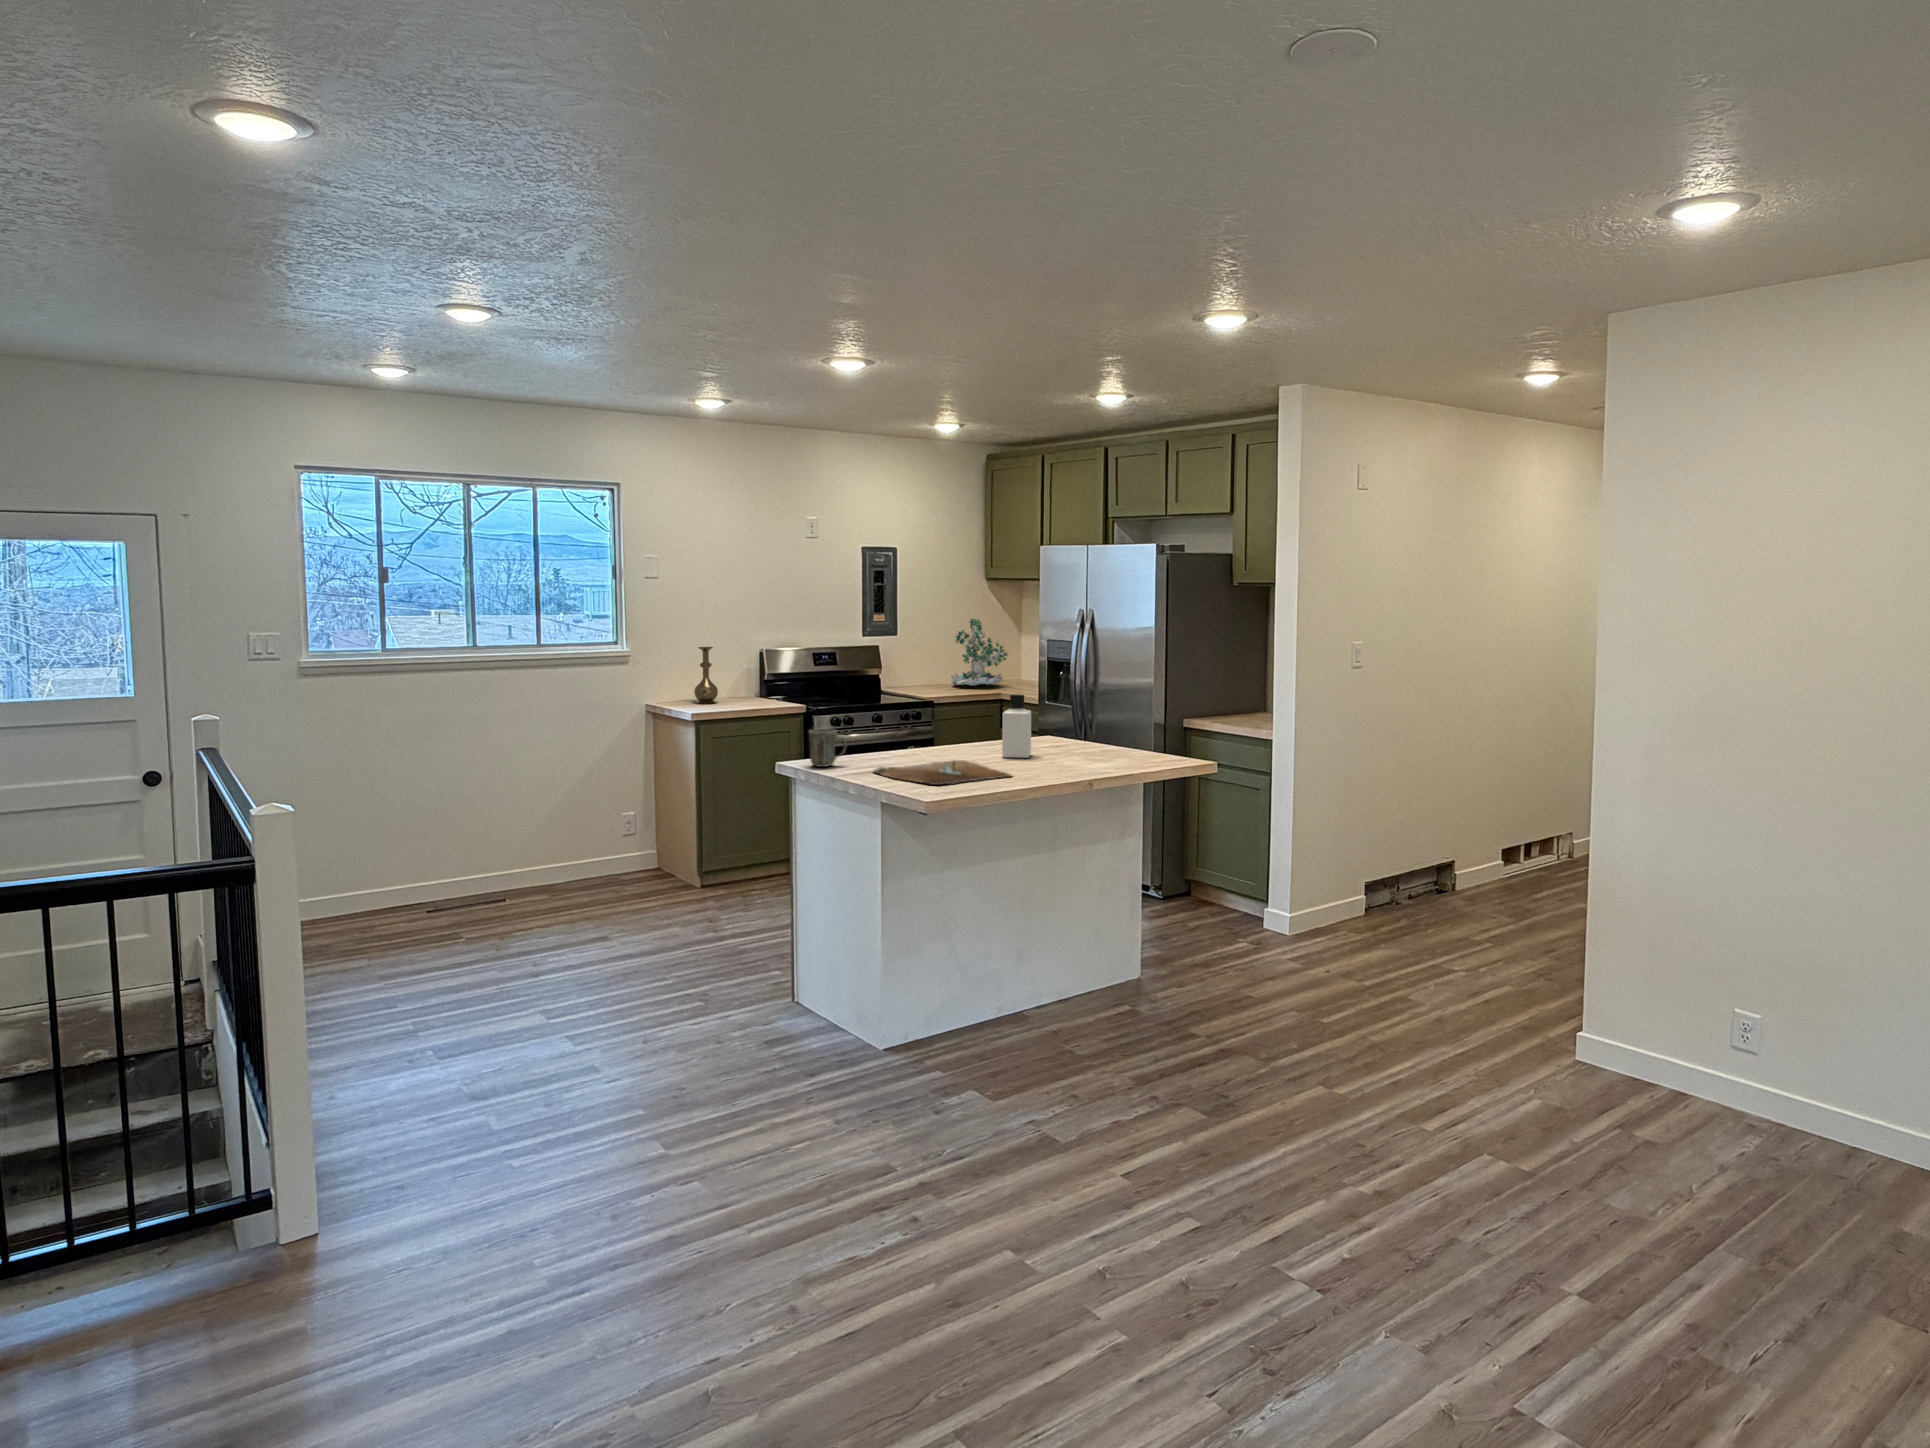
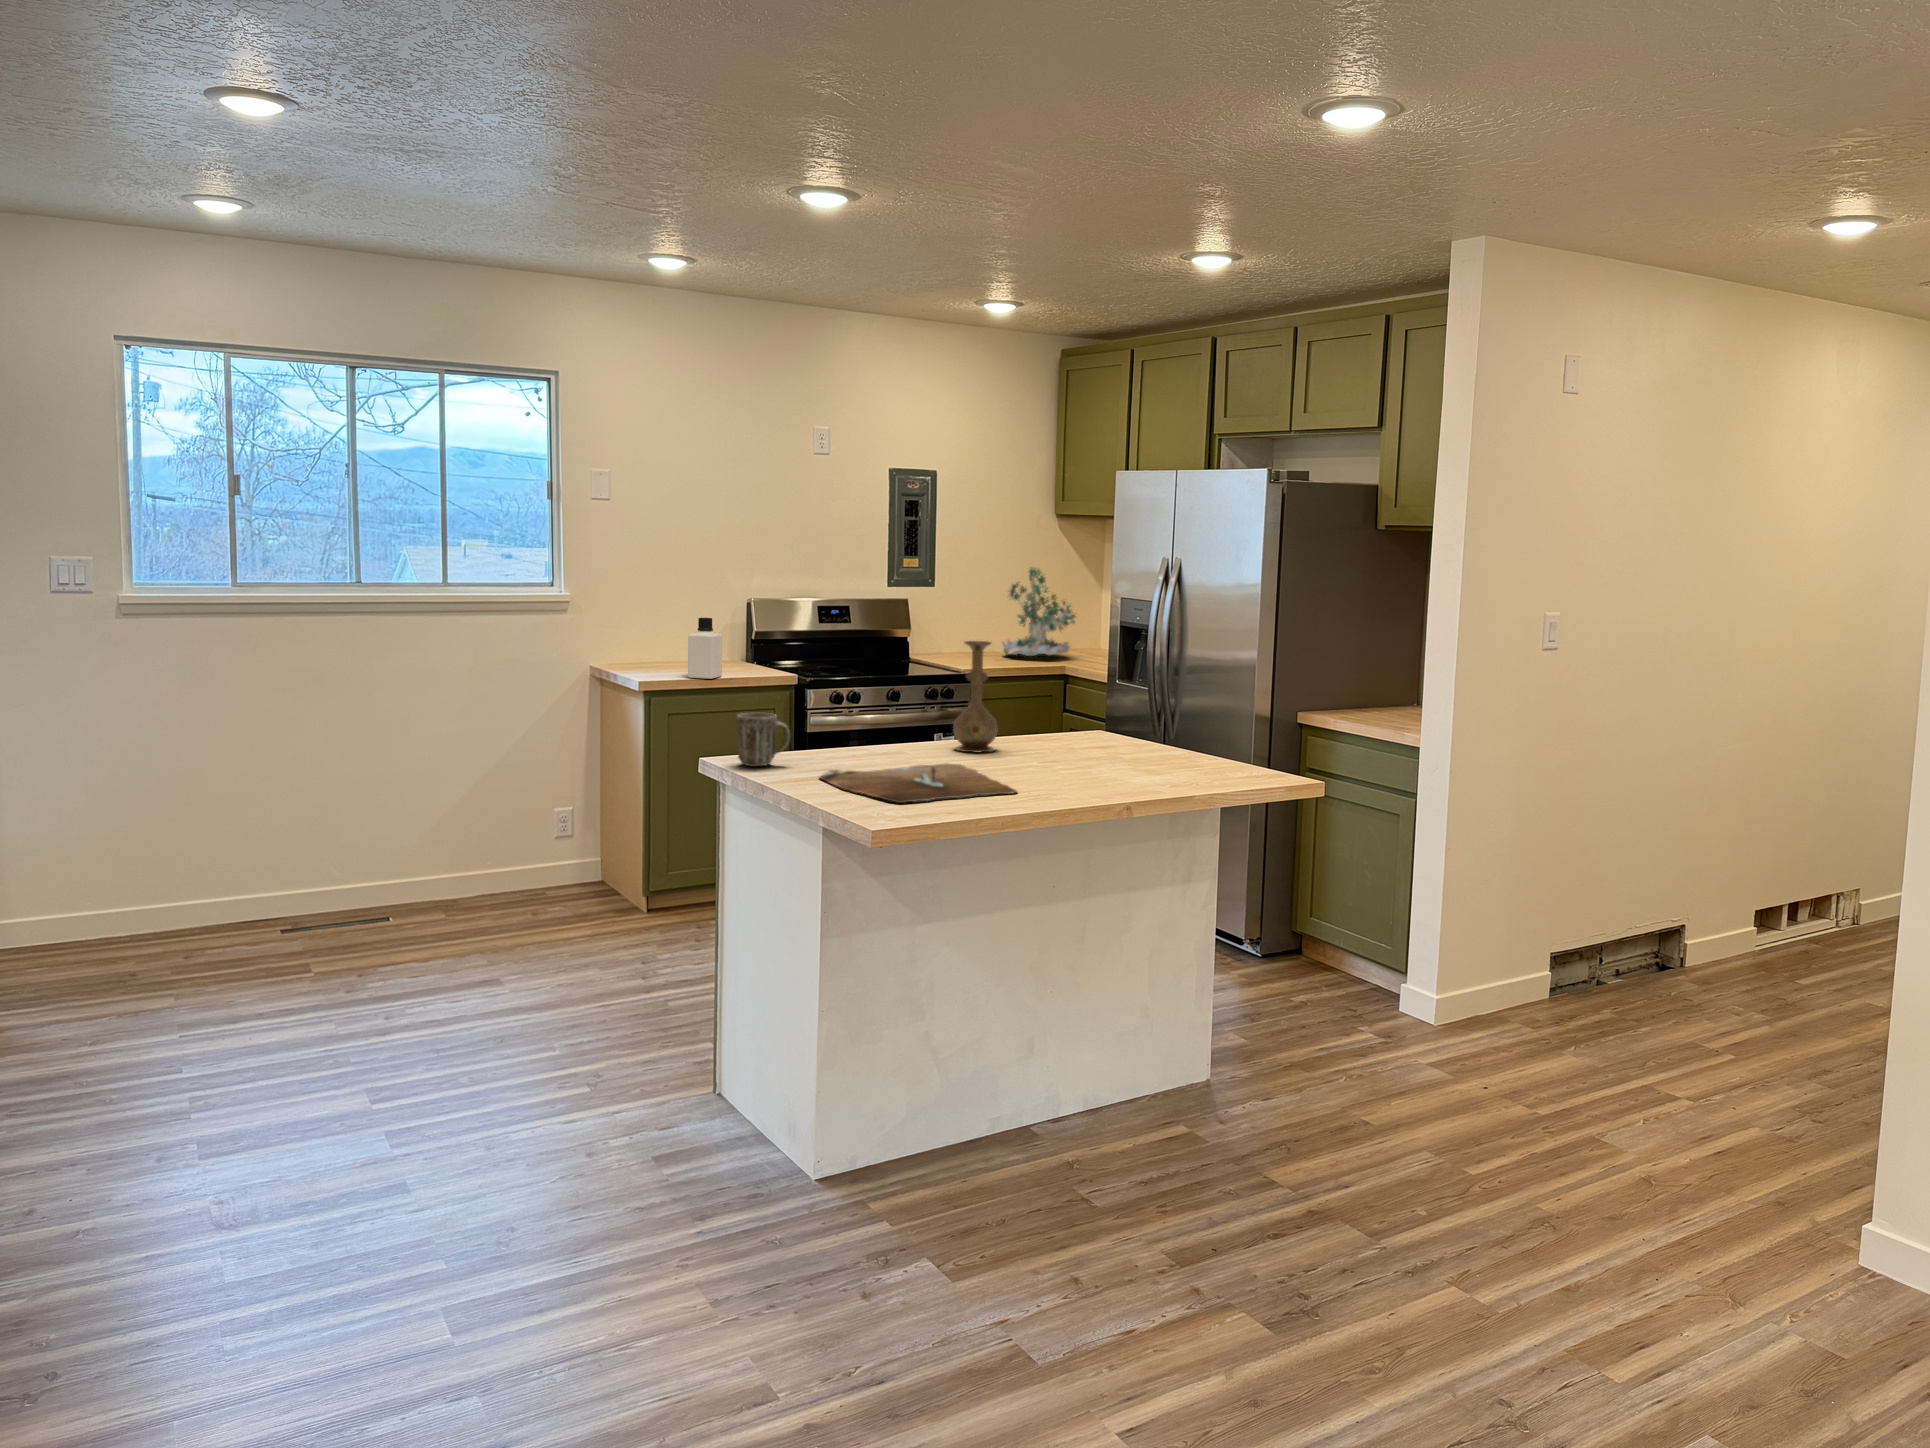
vase: present [694,647,718,704] -> present [953,641,998,752]
bottle: present [1002,694,1031,758] -> present [688,618,722,679]

